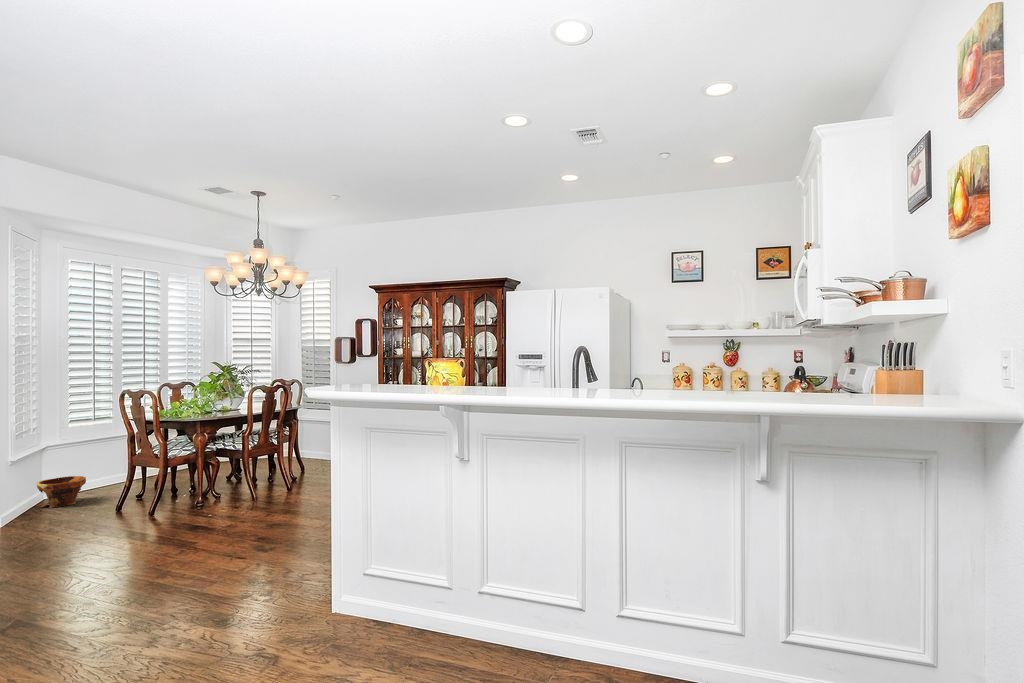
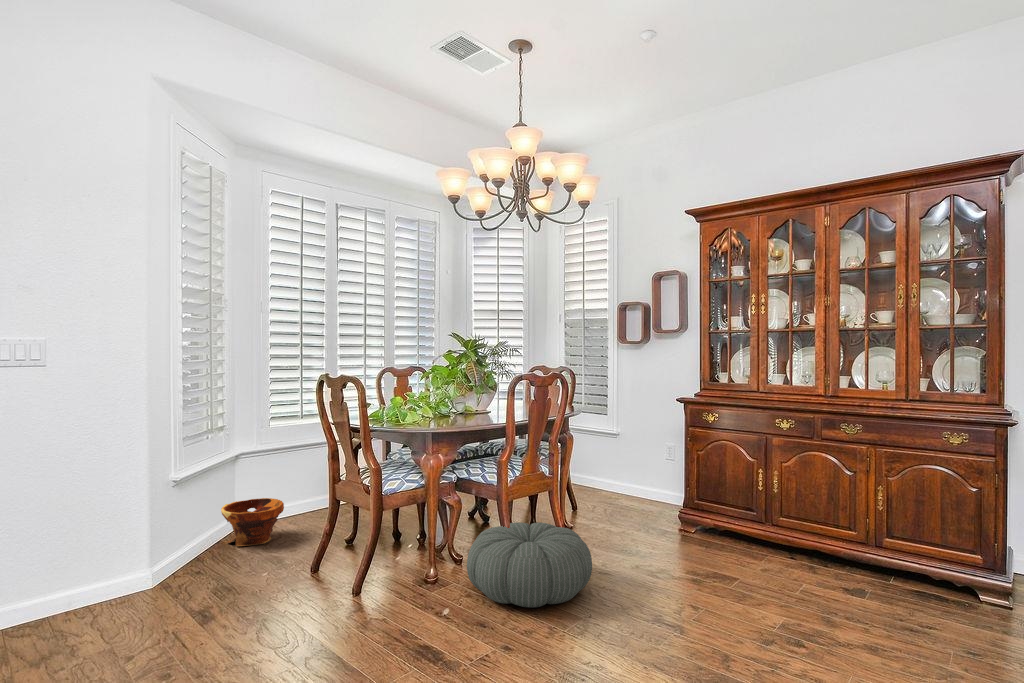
pouf: none [222,470,297,510] -> present [467,522,592,607]

